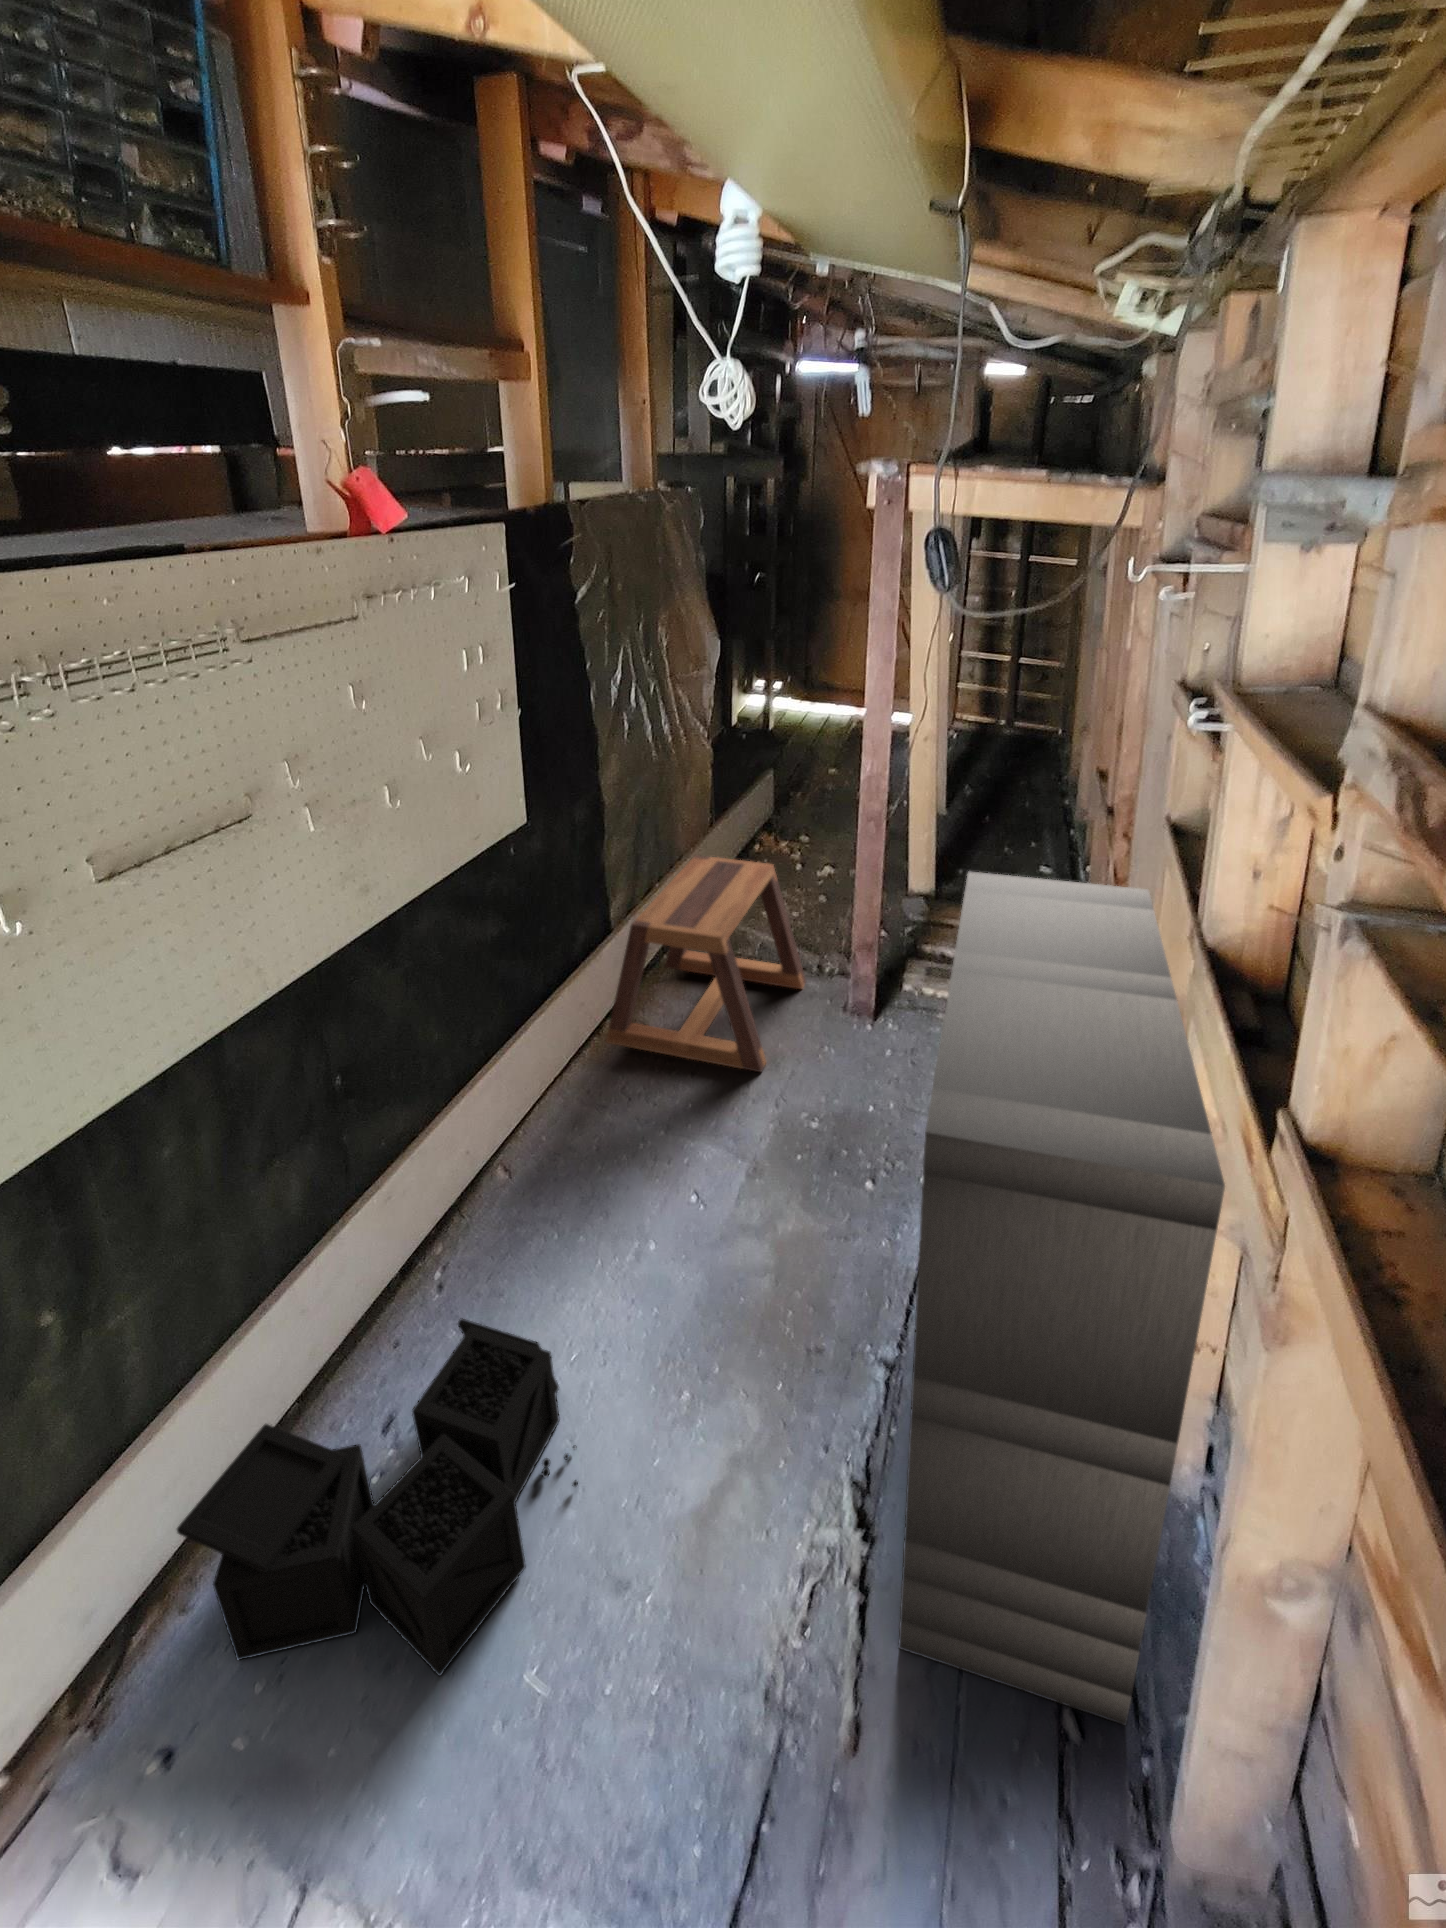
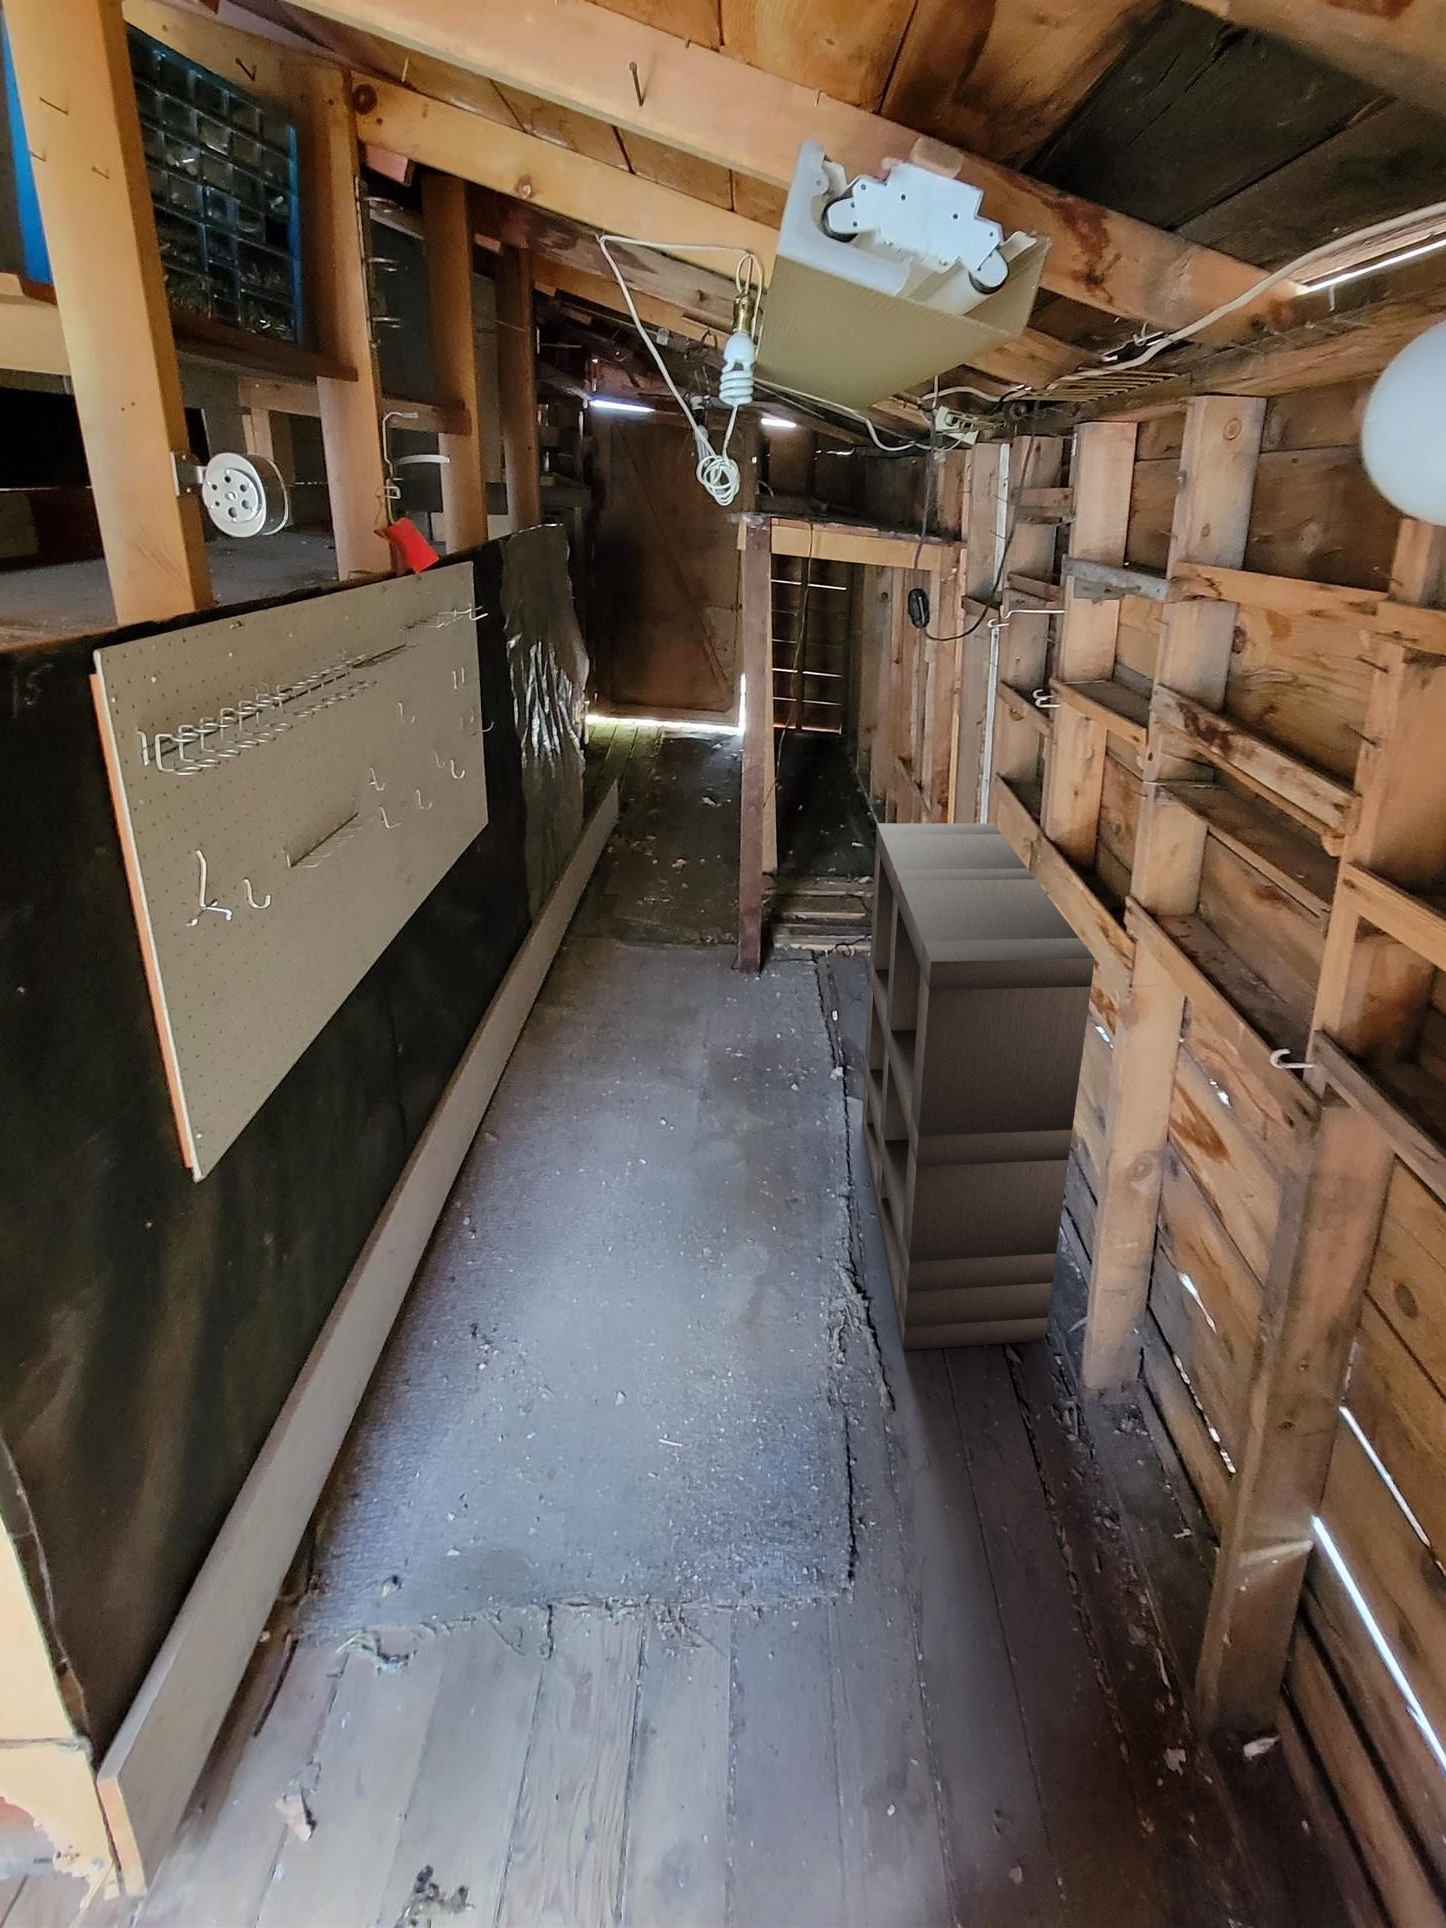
stool: present [606,855,806,1073] -> none [529,856,693,1030]
storage bin: present [177,1318,578,1676] -> none [320,1238,640,1540]

